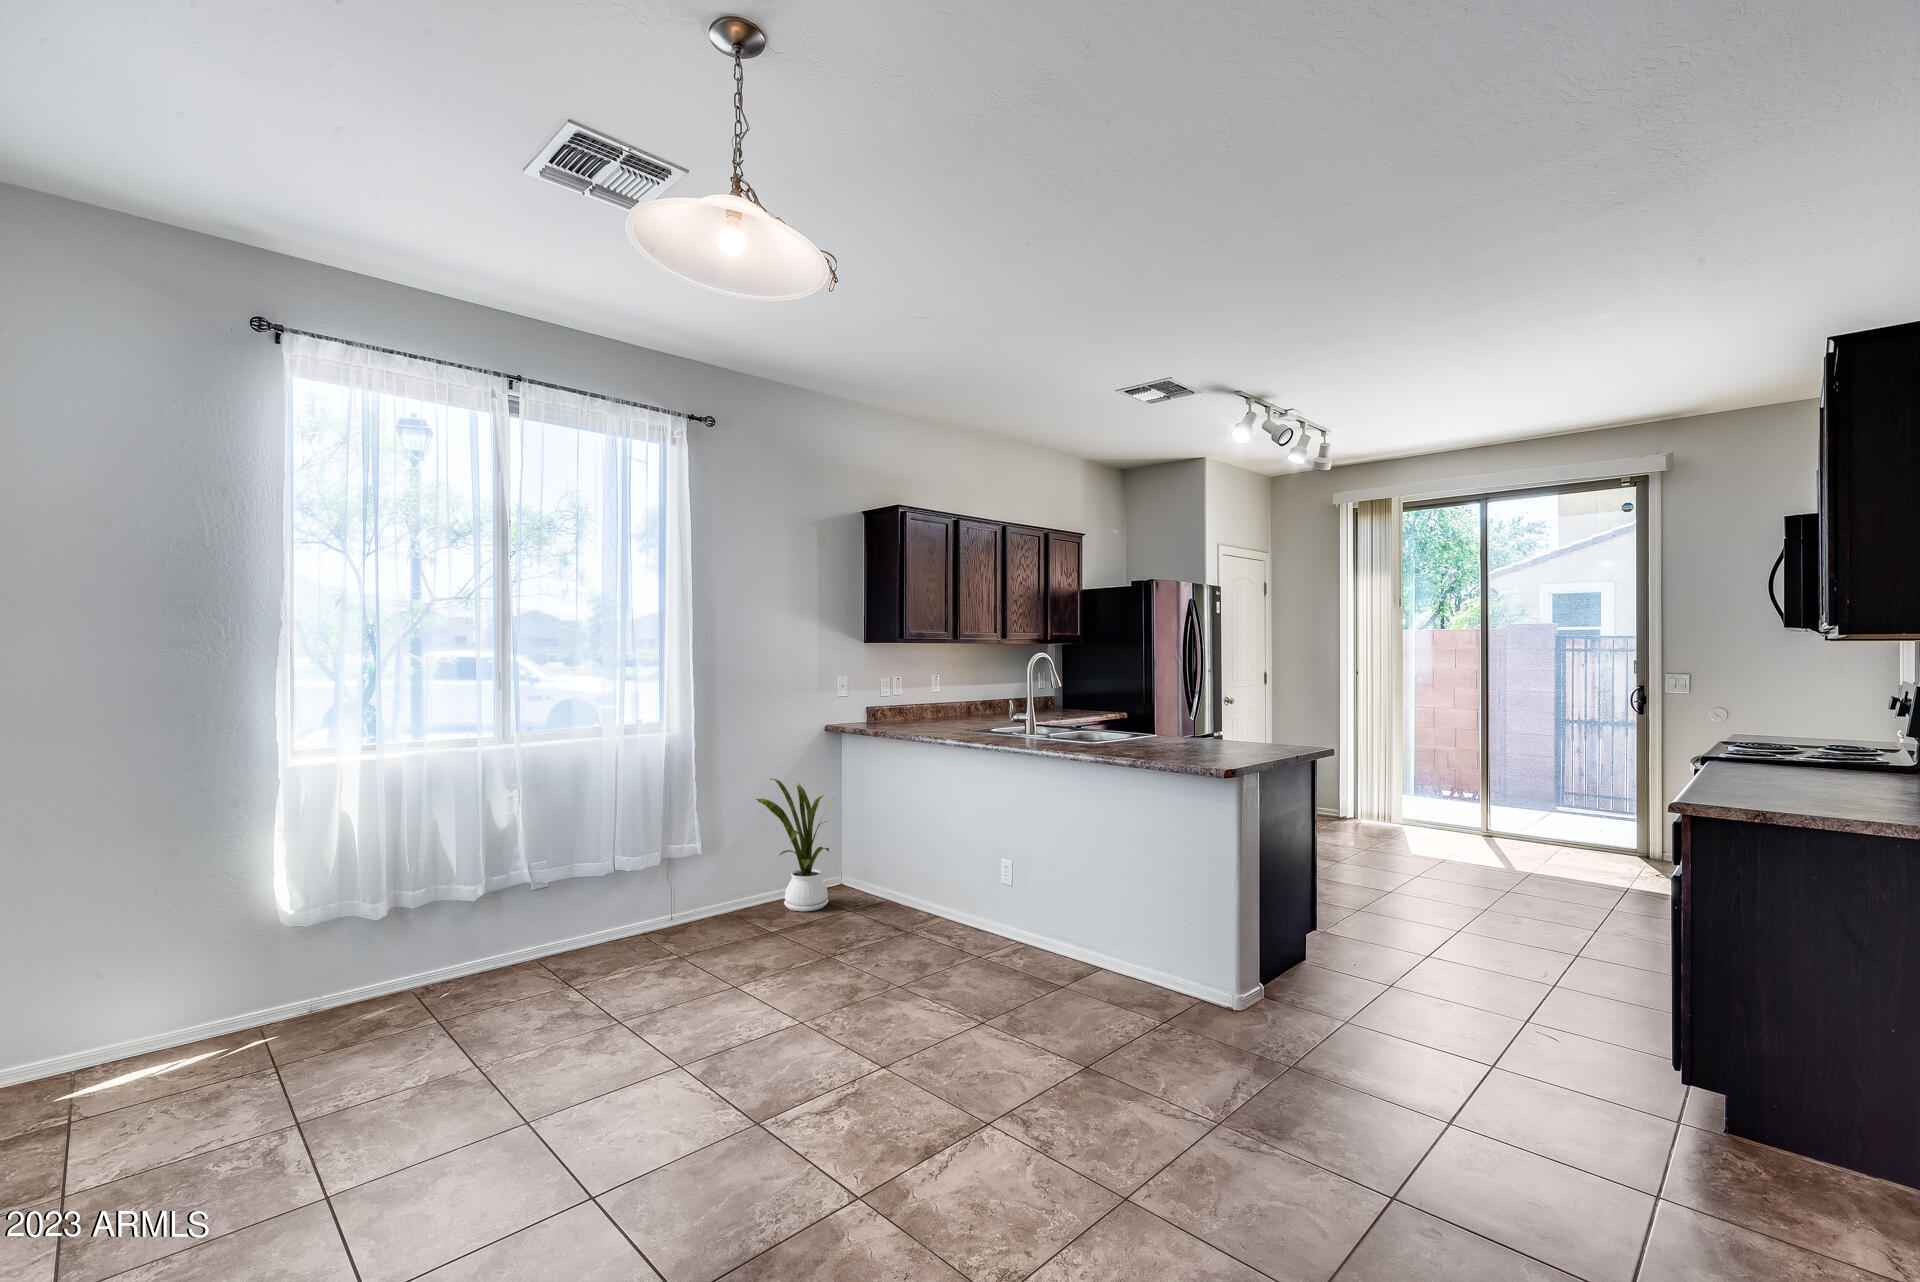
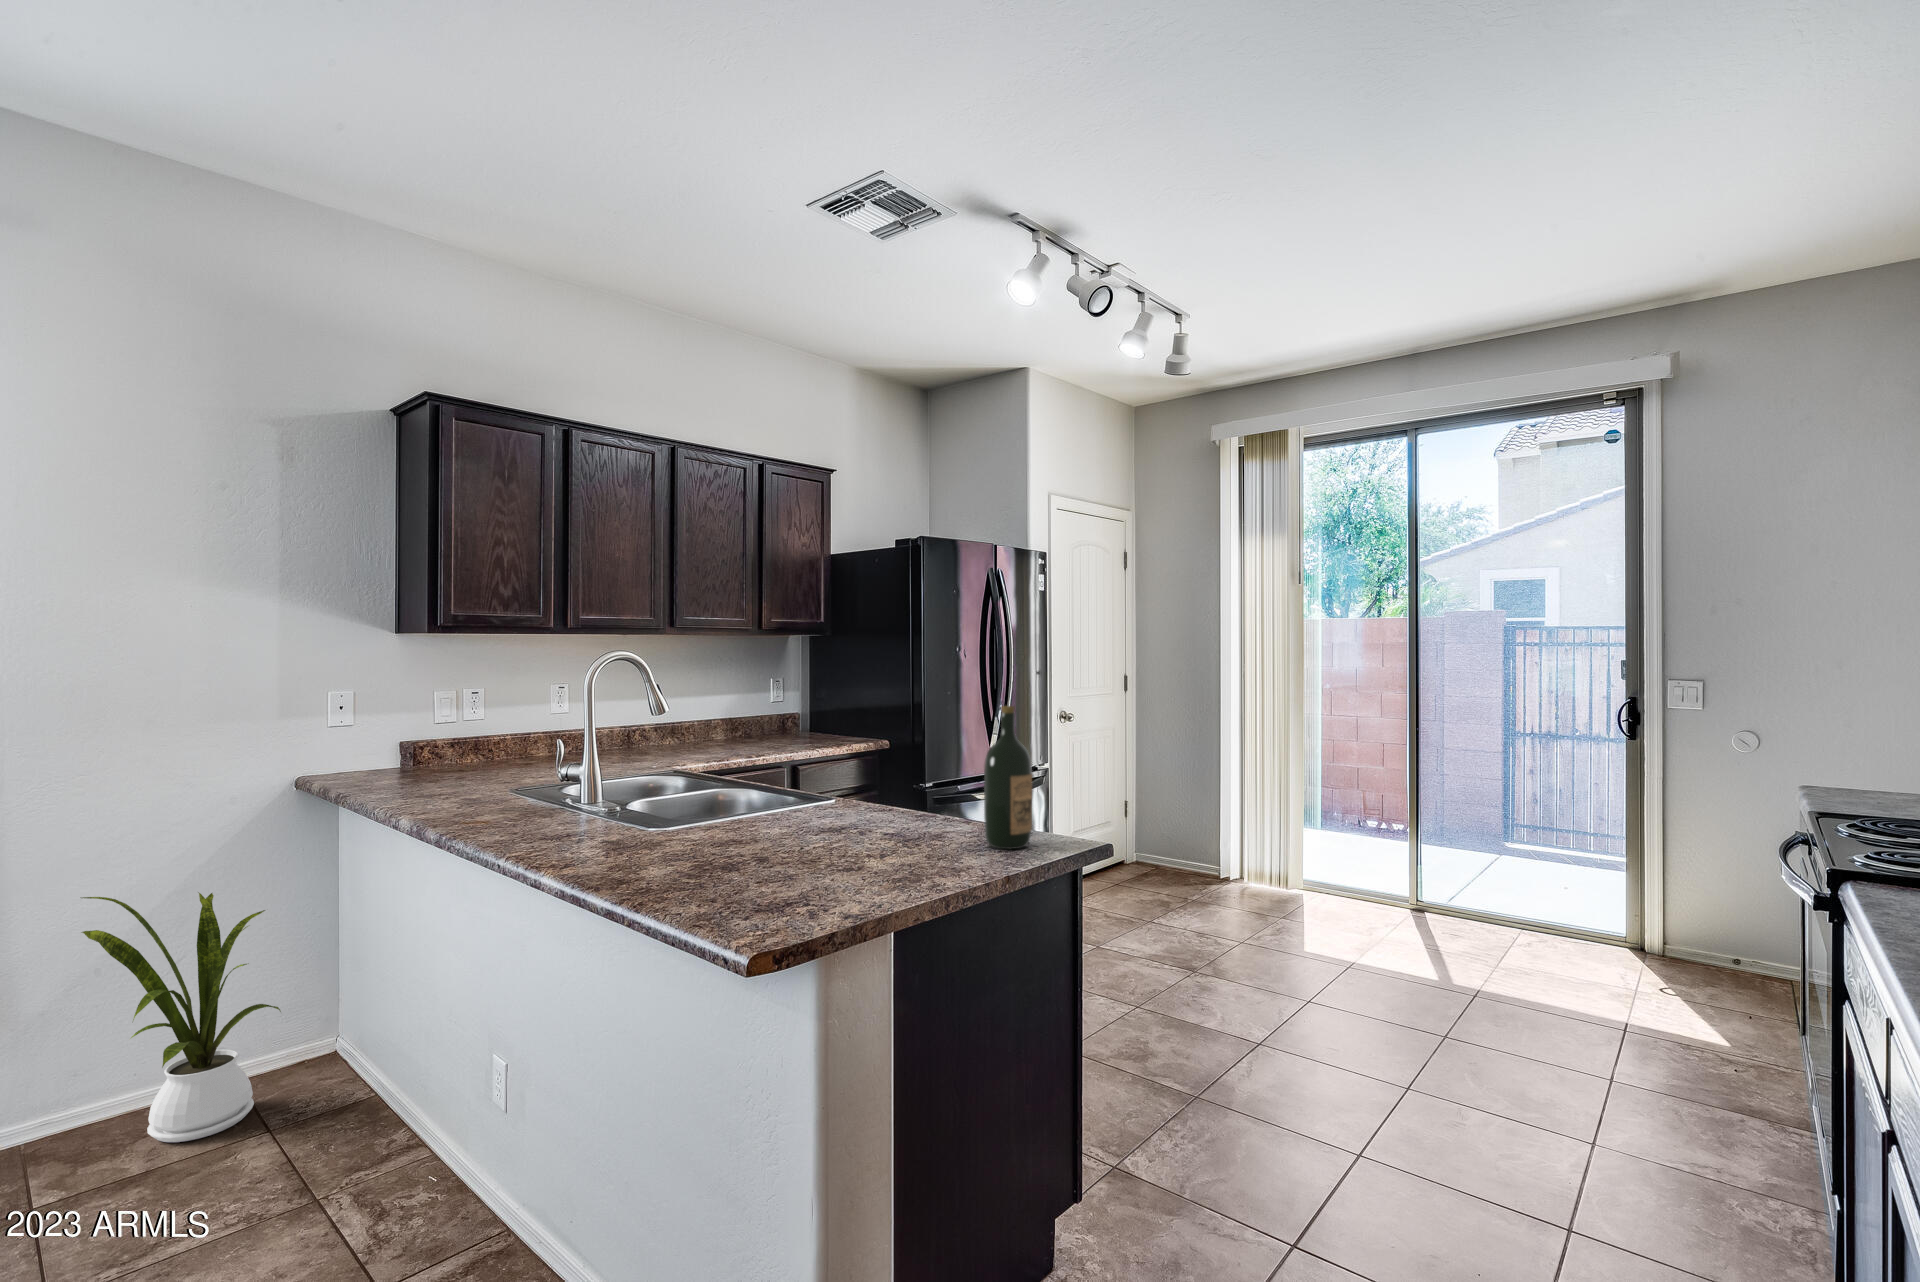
wine bottle: none [1264,680,1288,750] -> present [984,706,1032,849]

